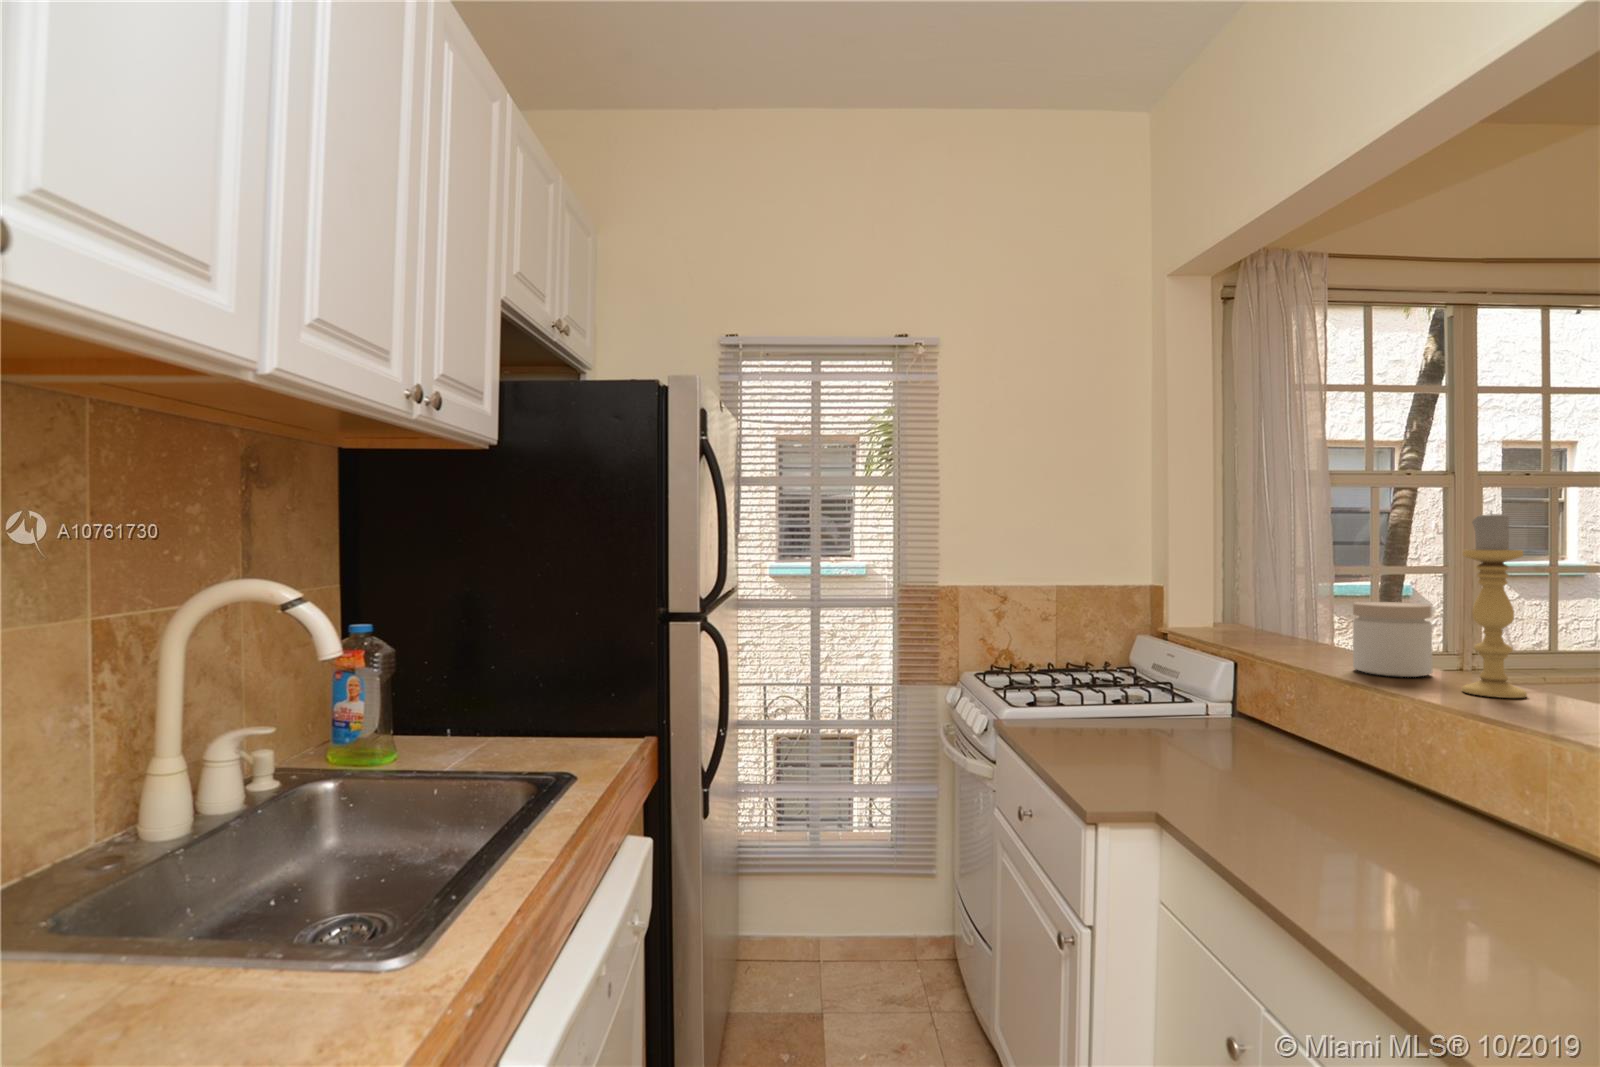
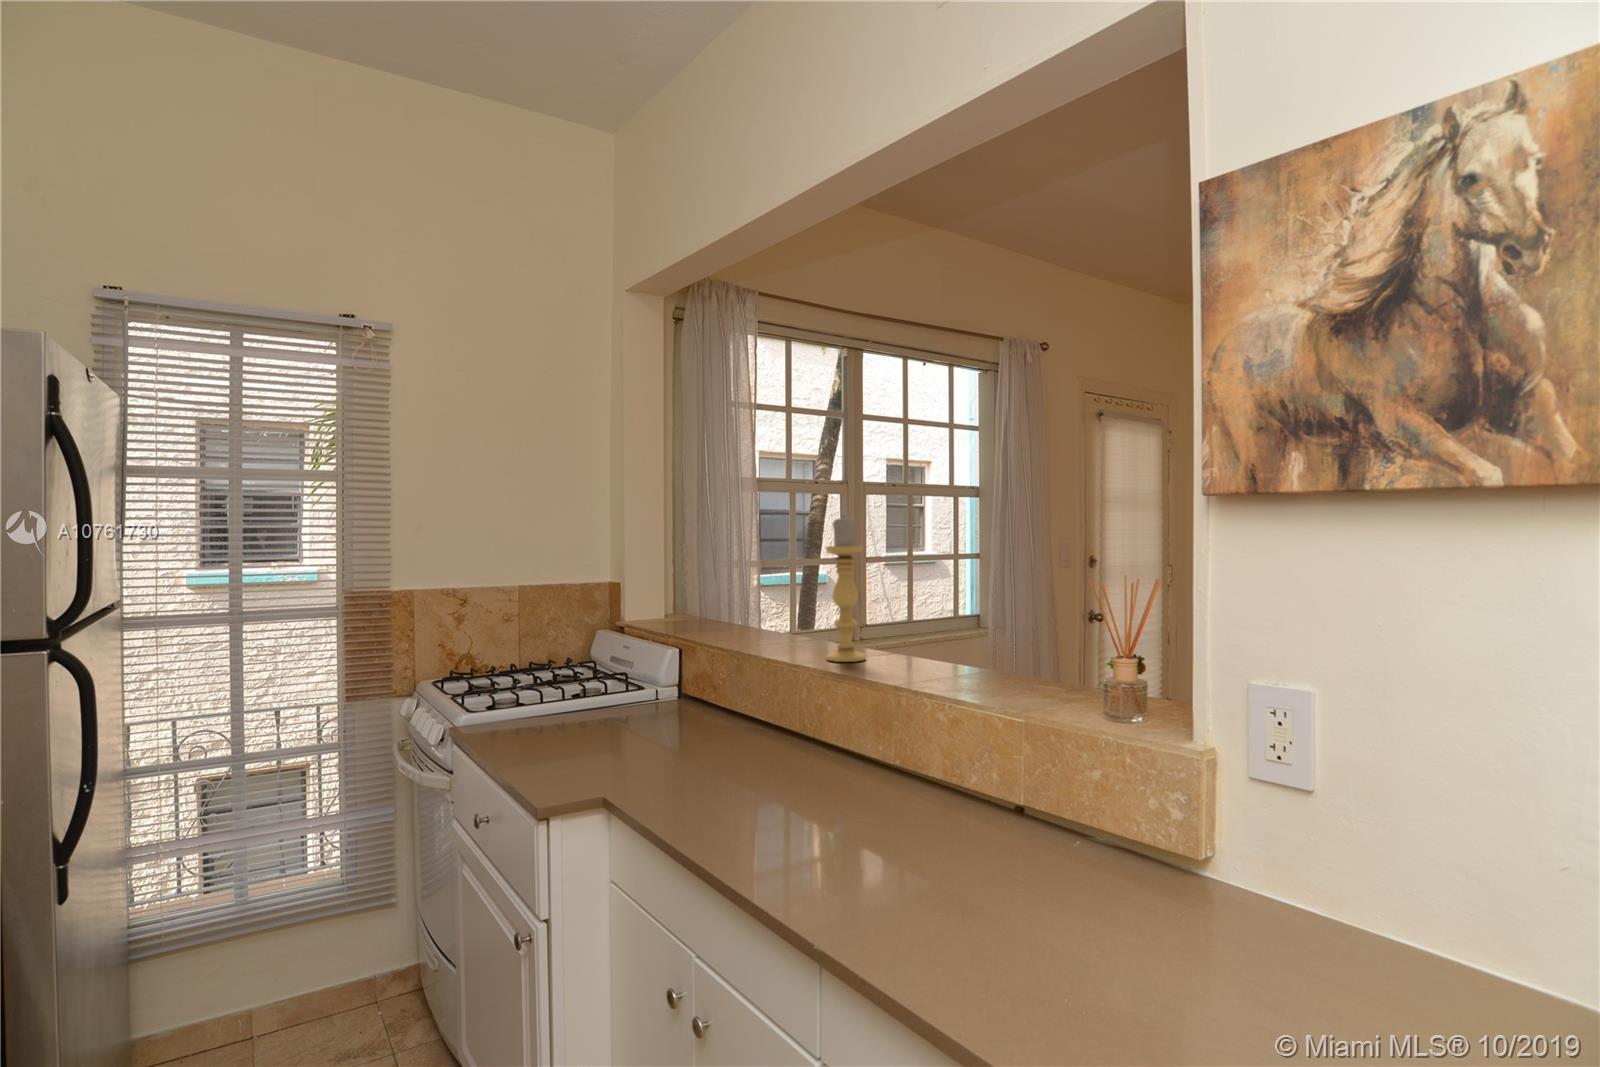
jar: present [1353,602,1433,677] -> none [759,590,813,651]

